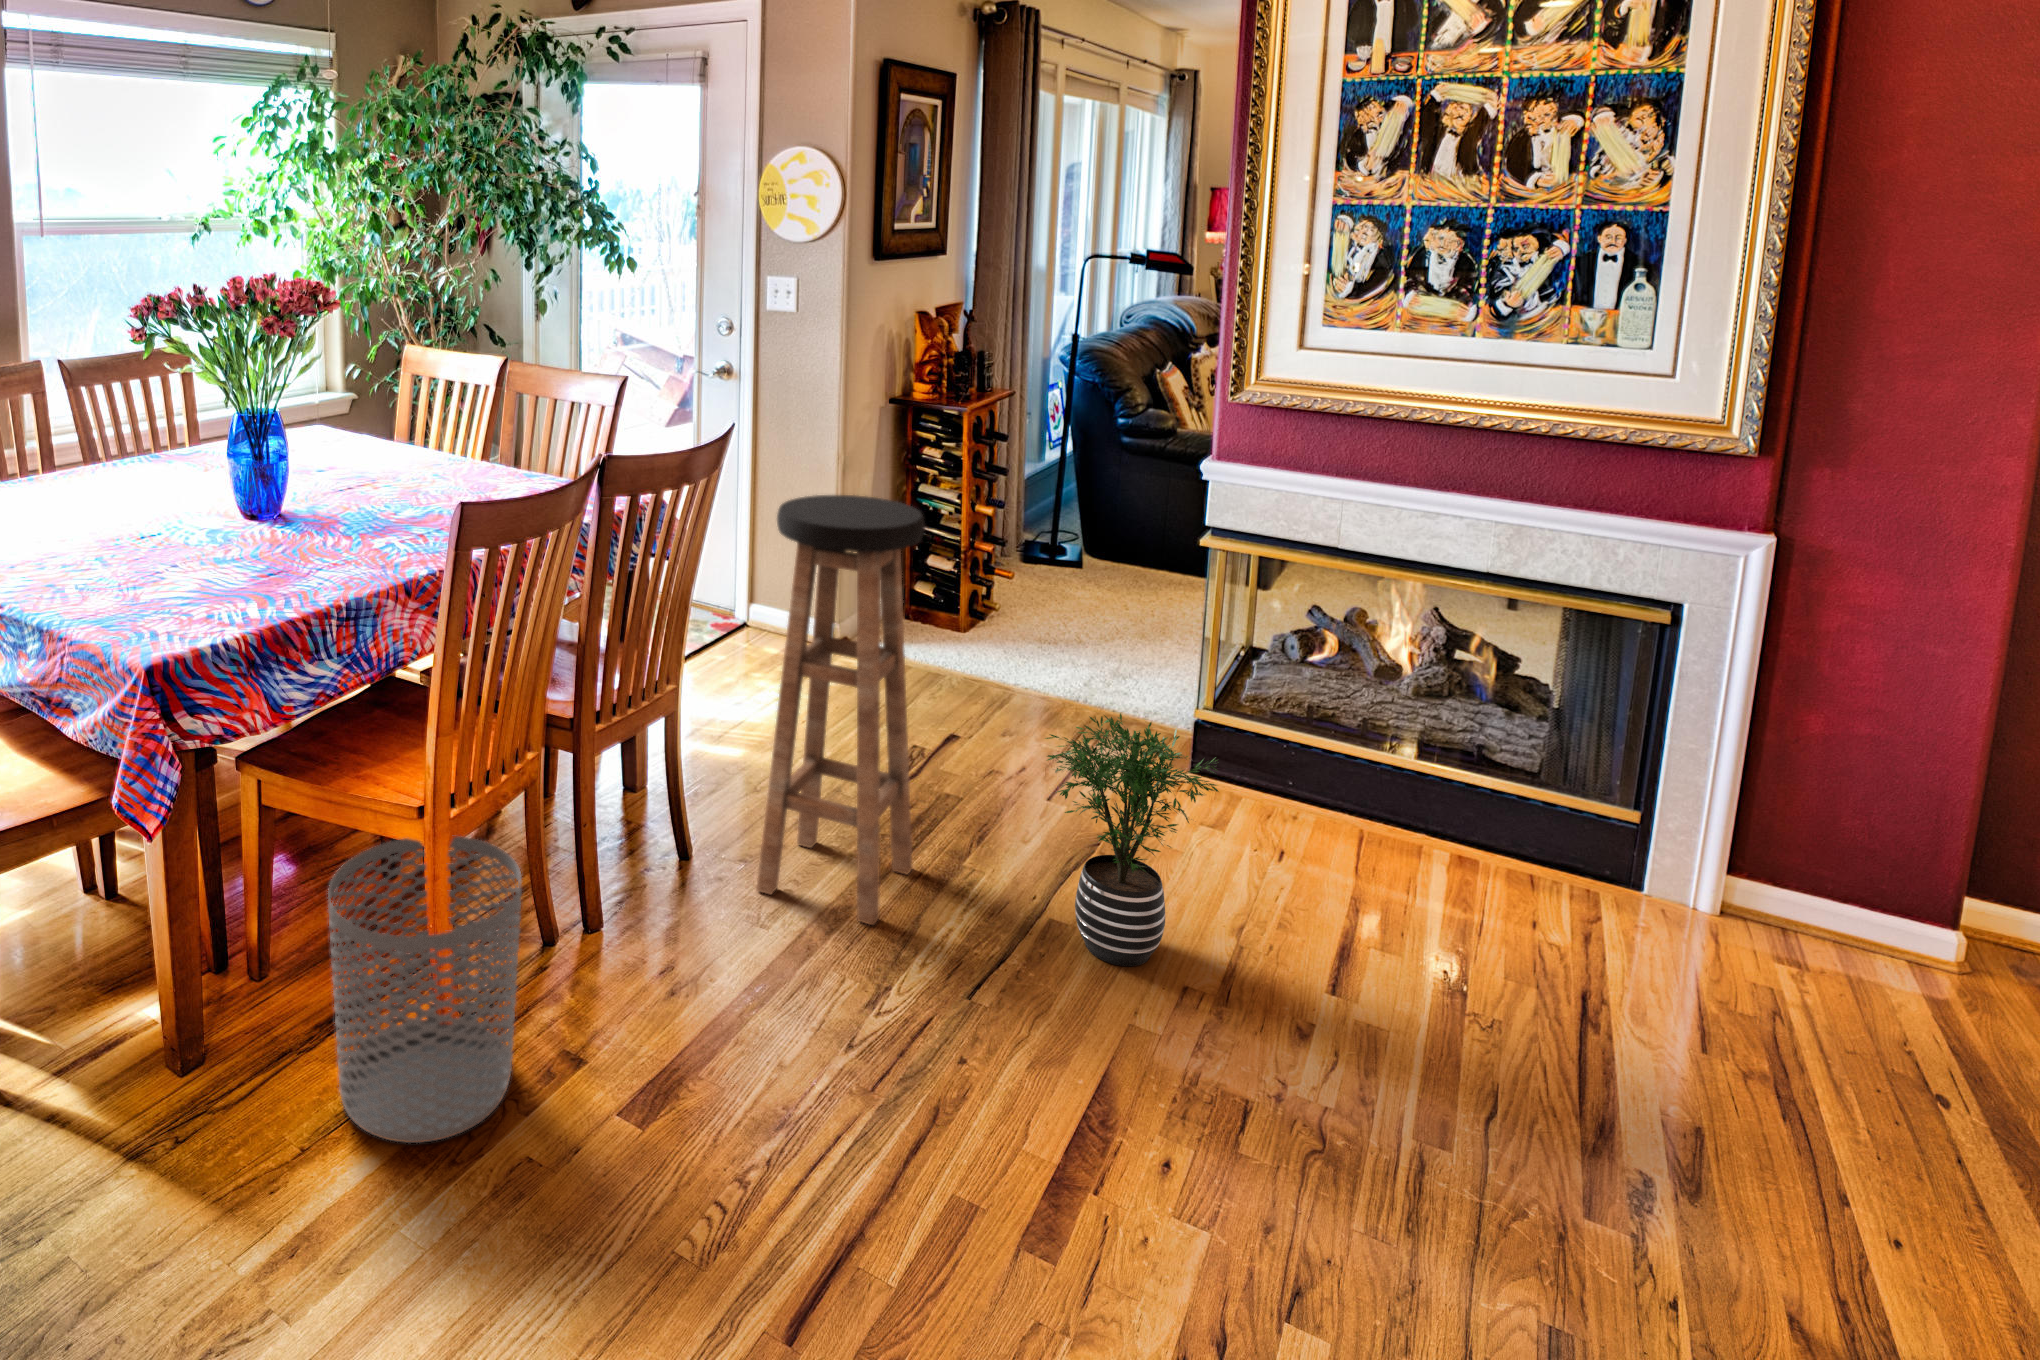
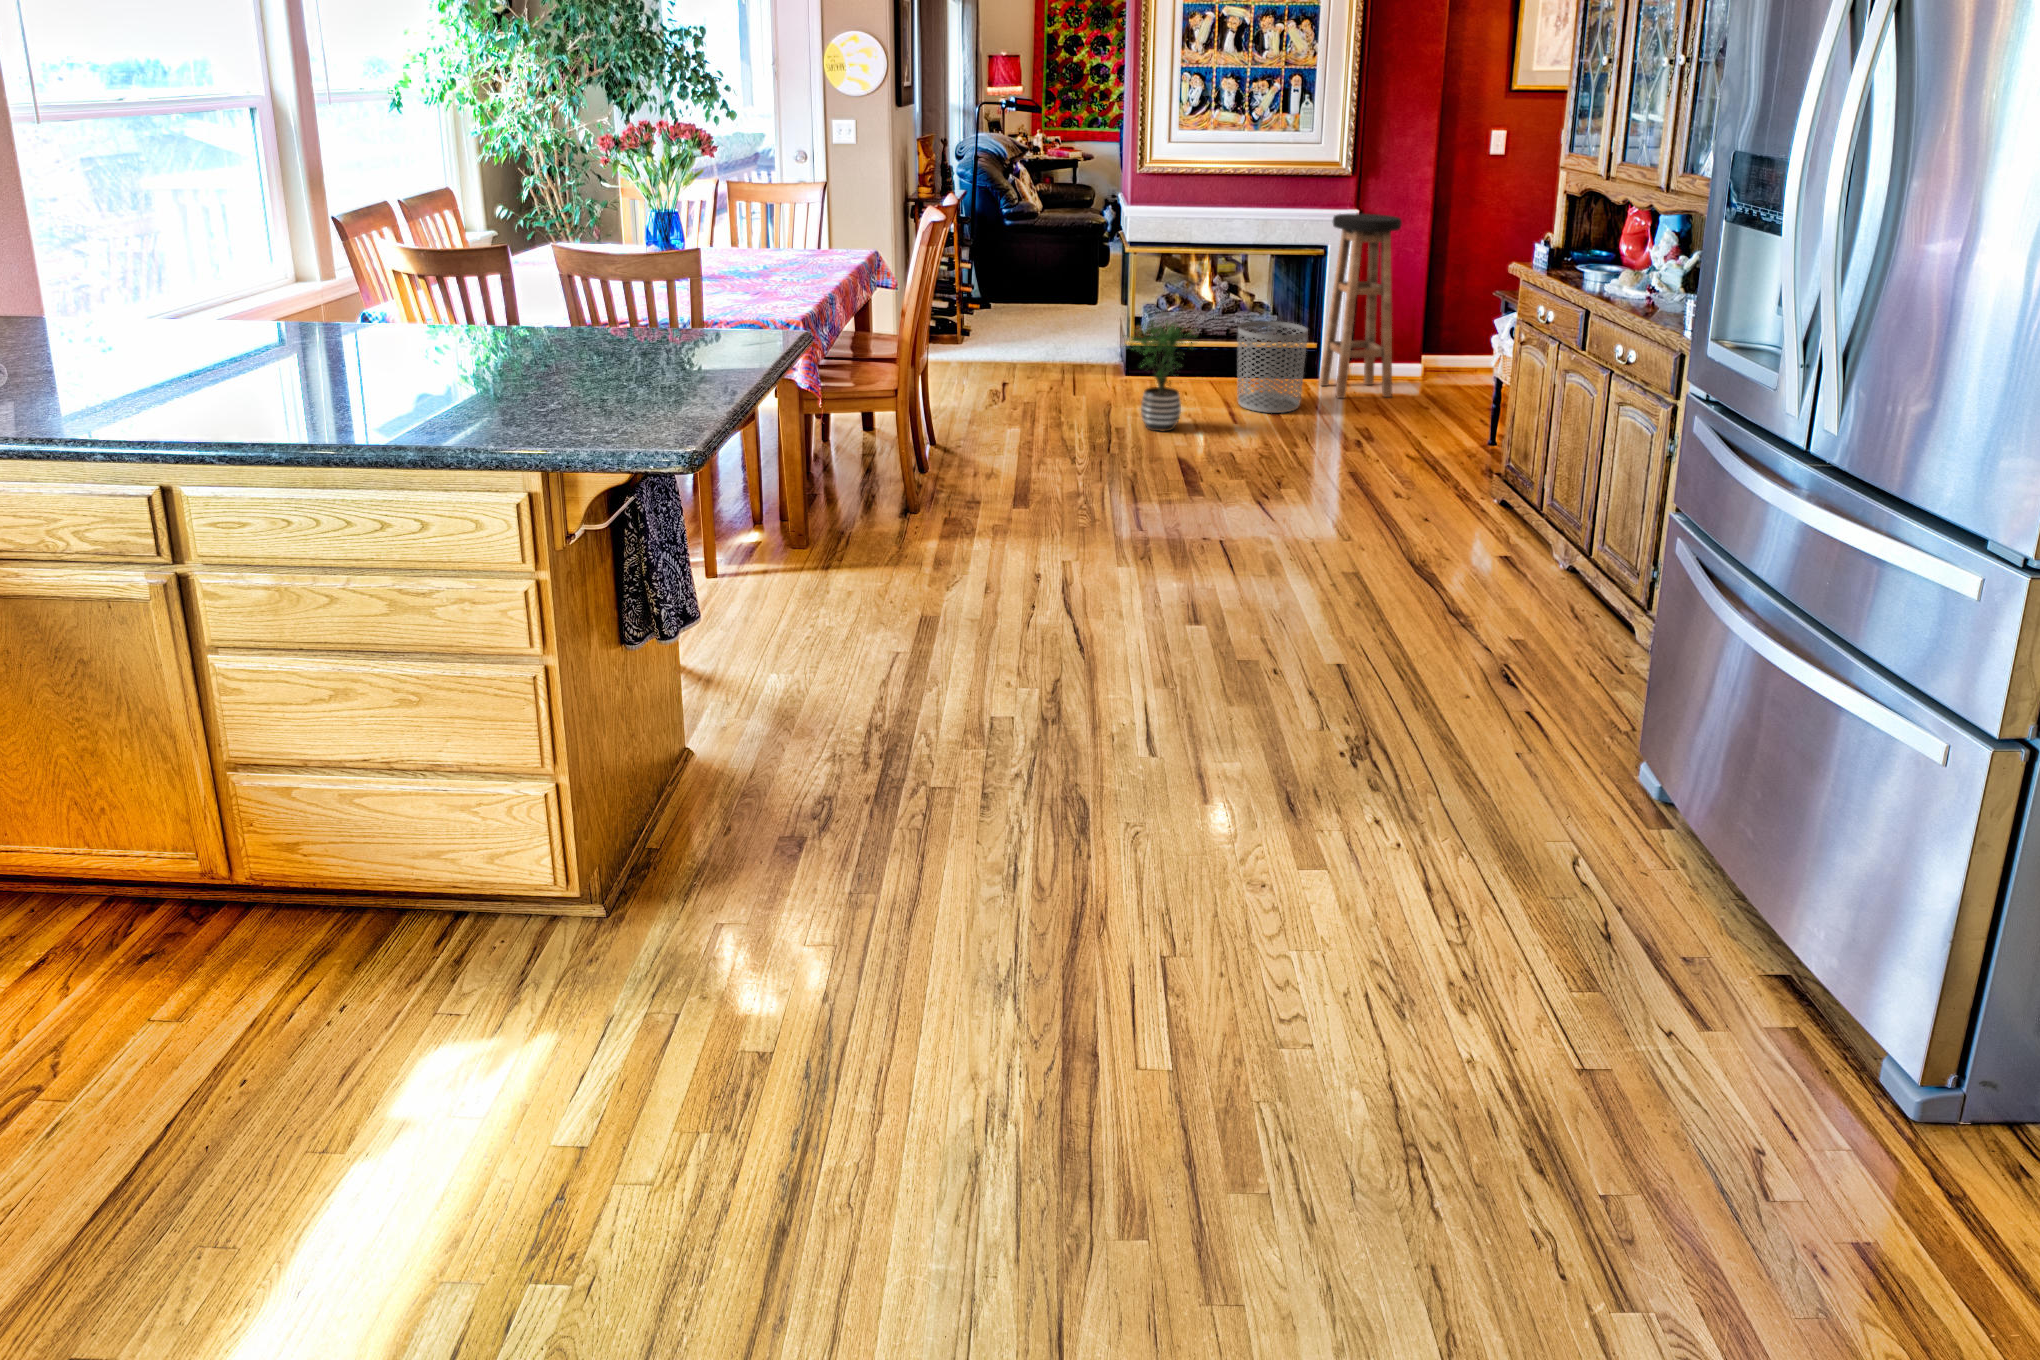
bar stool: present [756,495,925,925] -> present [1319,214,1402,398]
waste bin: present [328,836,522,1143] -> present [1237,321,1308,413]

